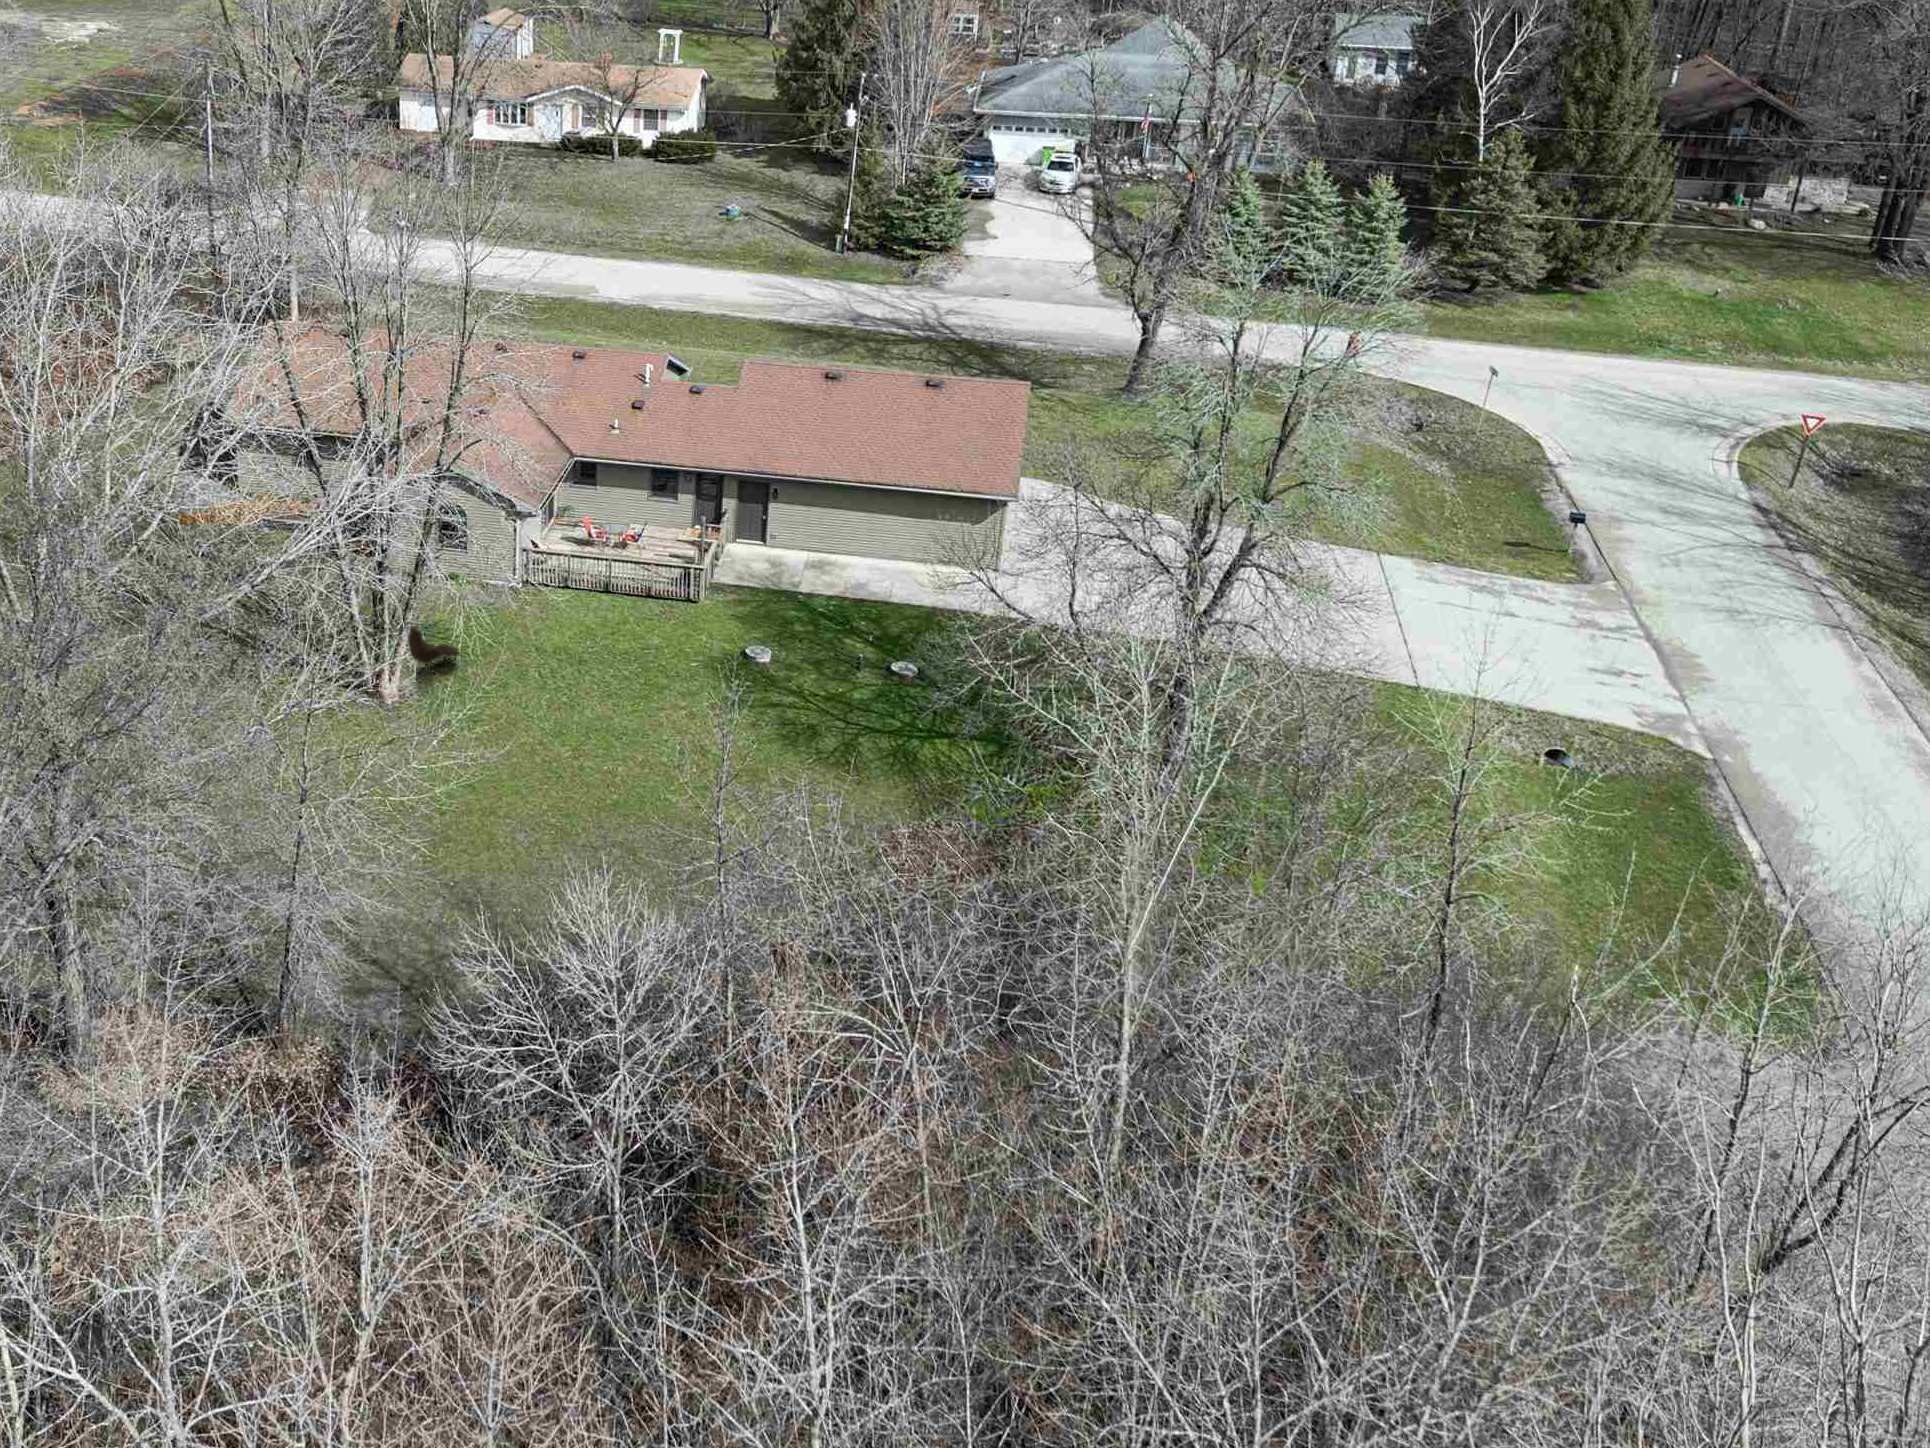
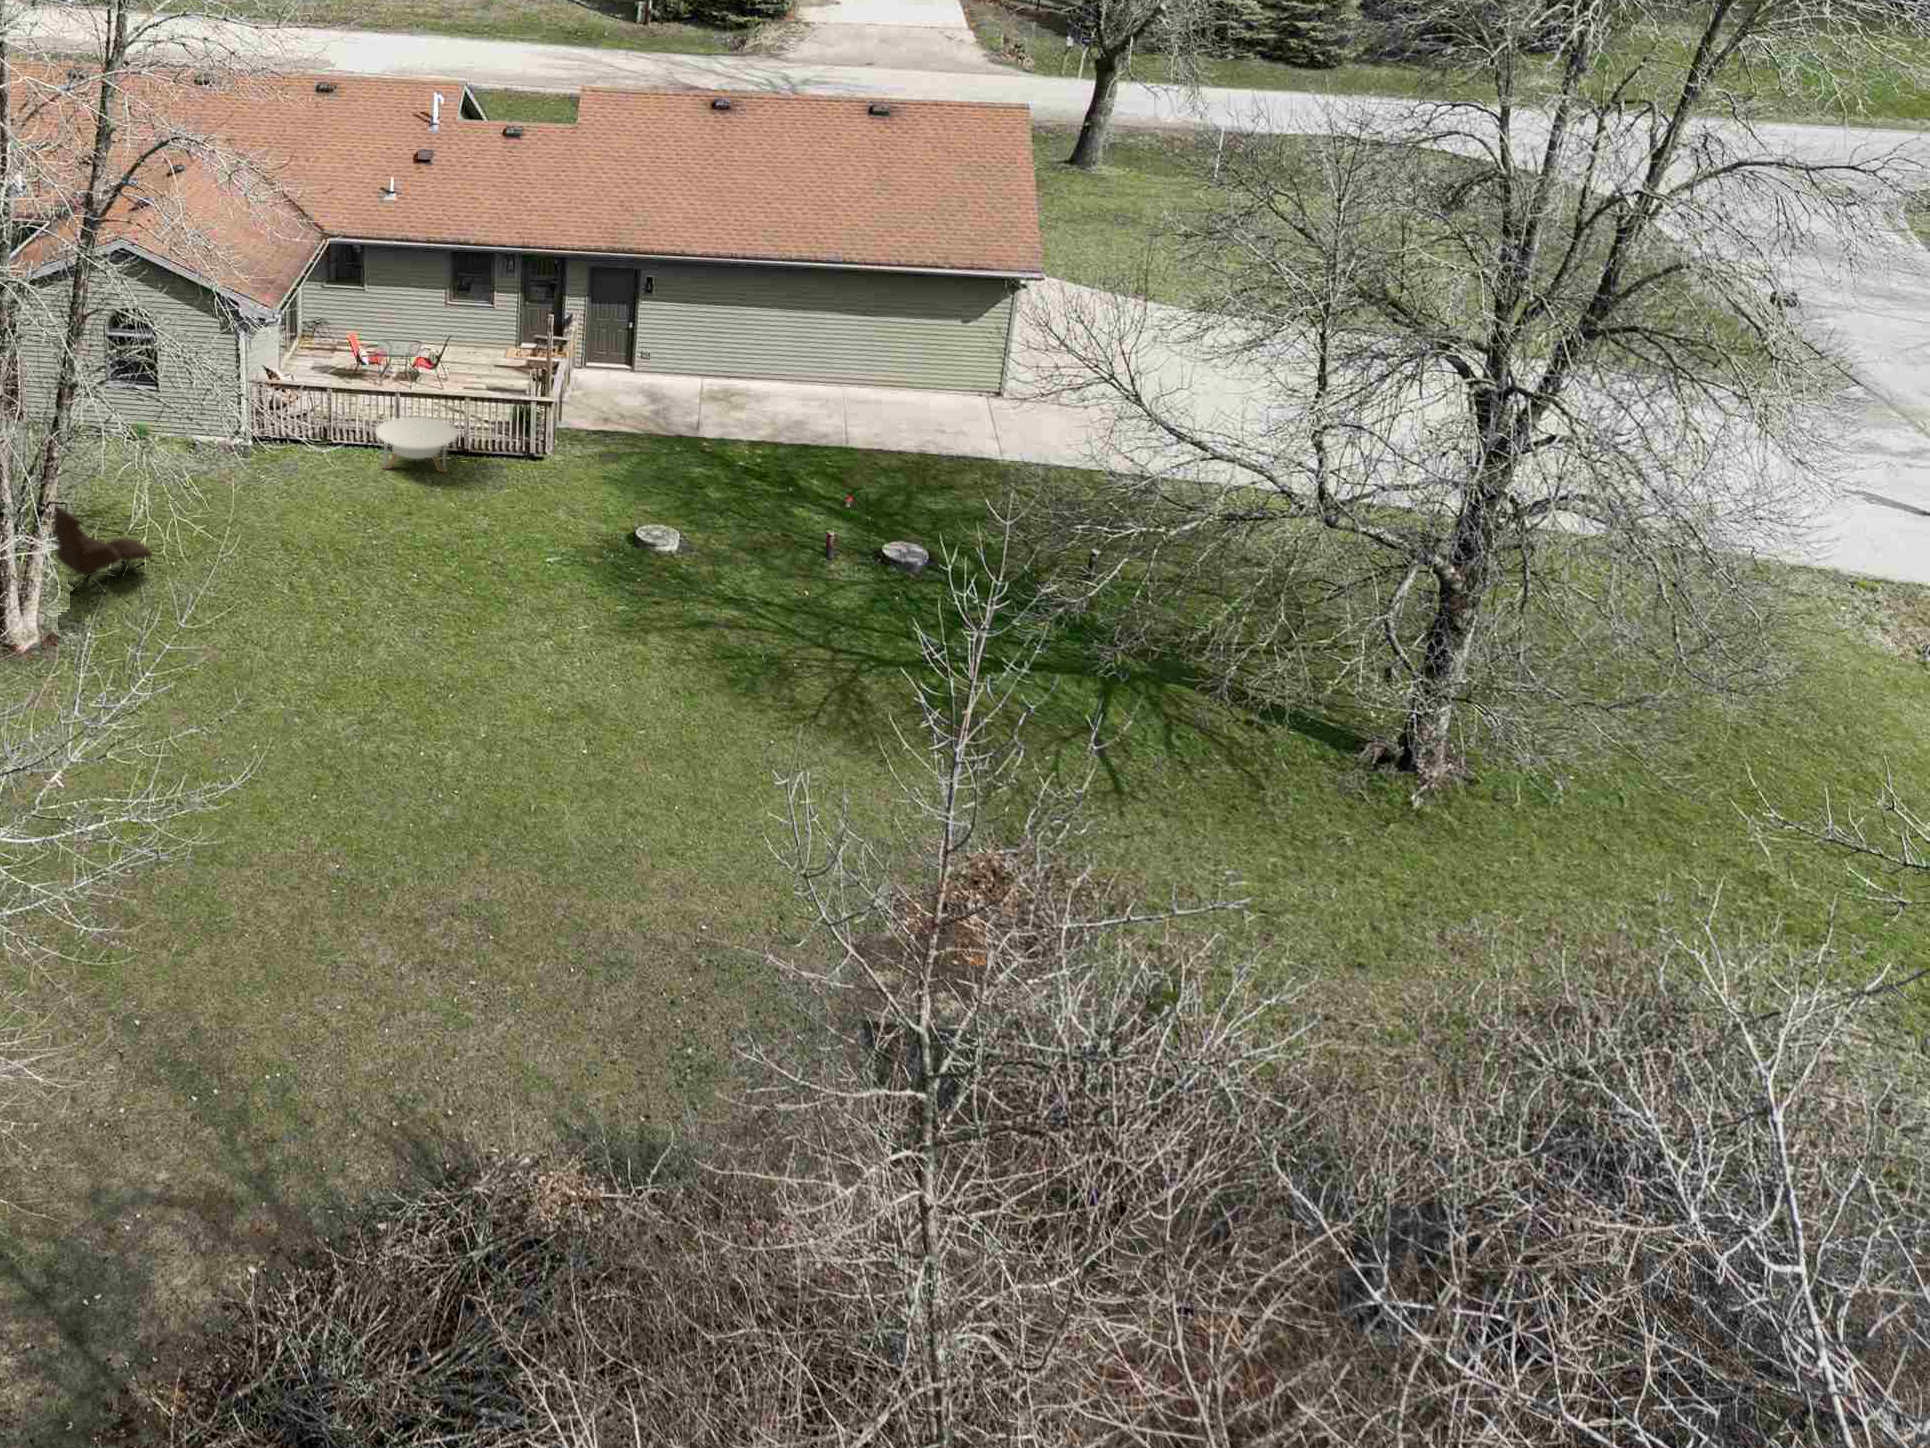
round table: none [595,576,644,610] -> present [376,417,458,473]

